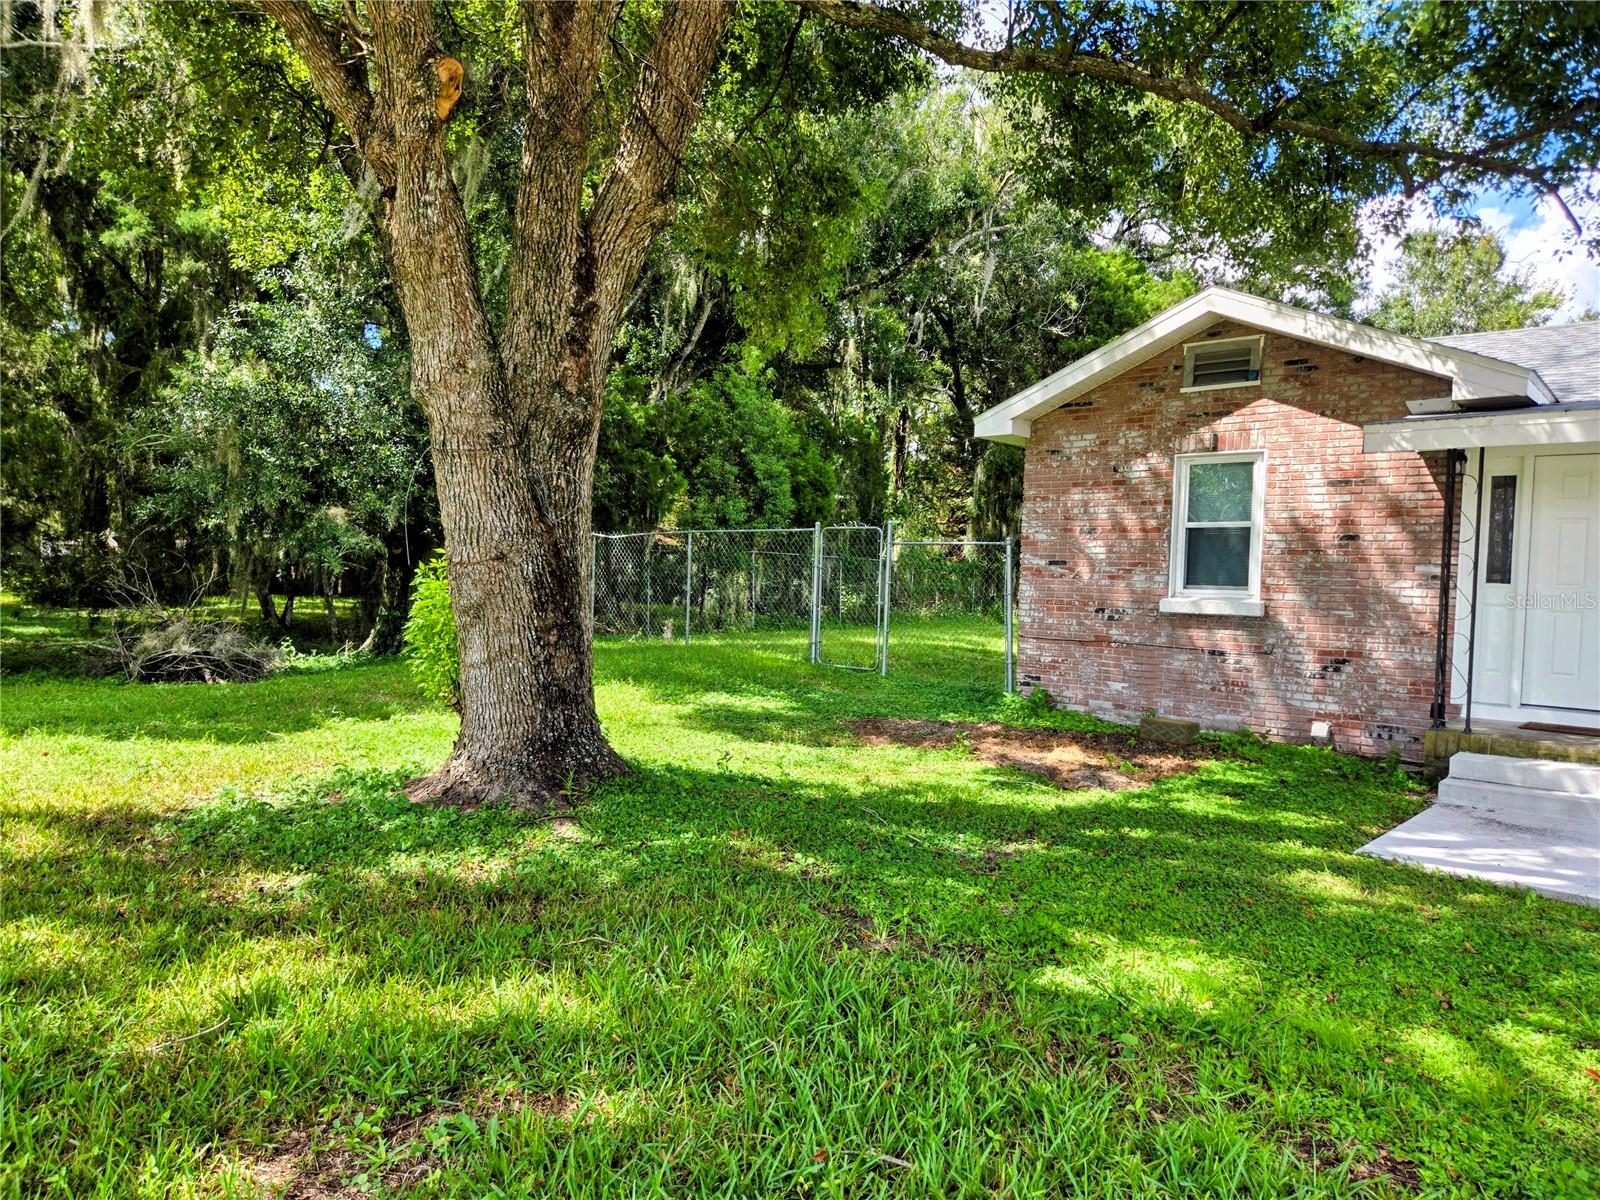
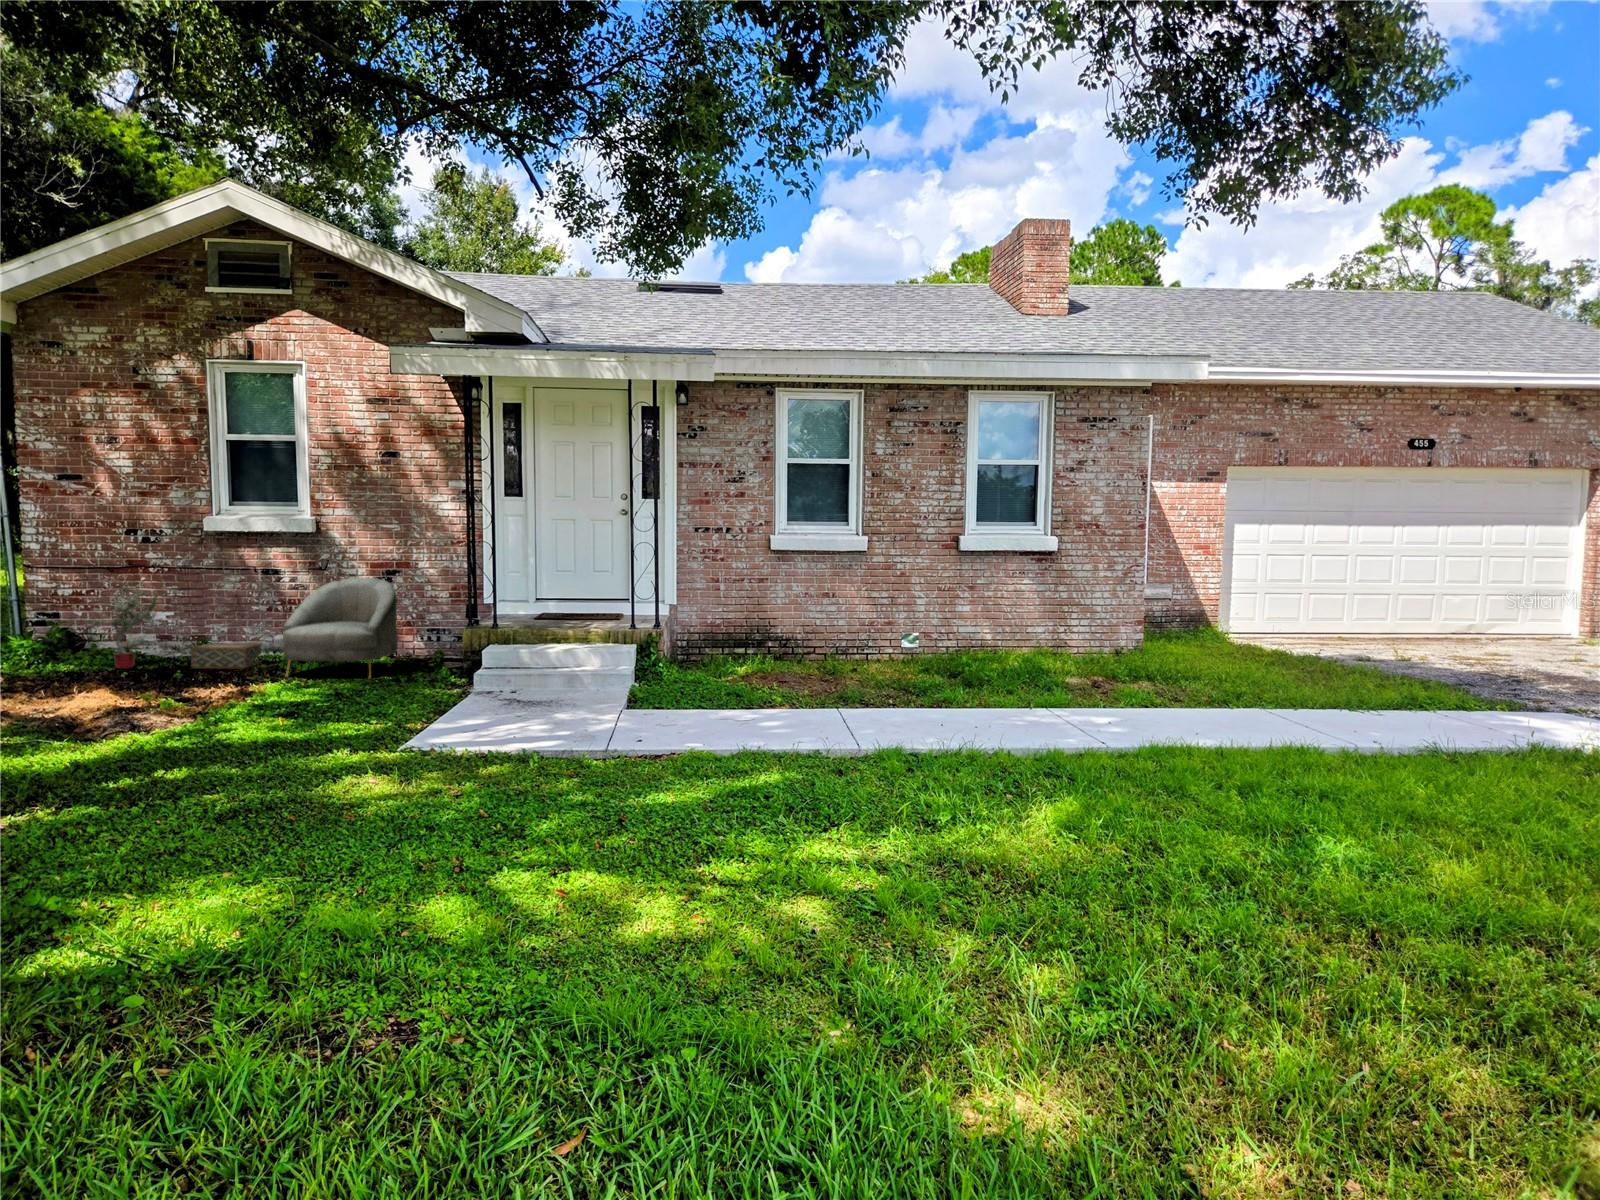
potted tree: none [1063,656,1120,730] -> present [87,585,158,669]
armchair: none [1223,666,1344,775] -> present [282,578,398,678]

